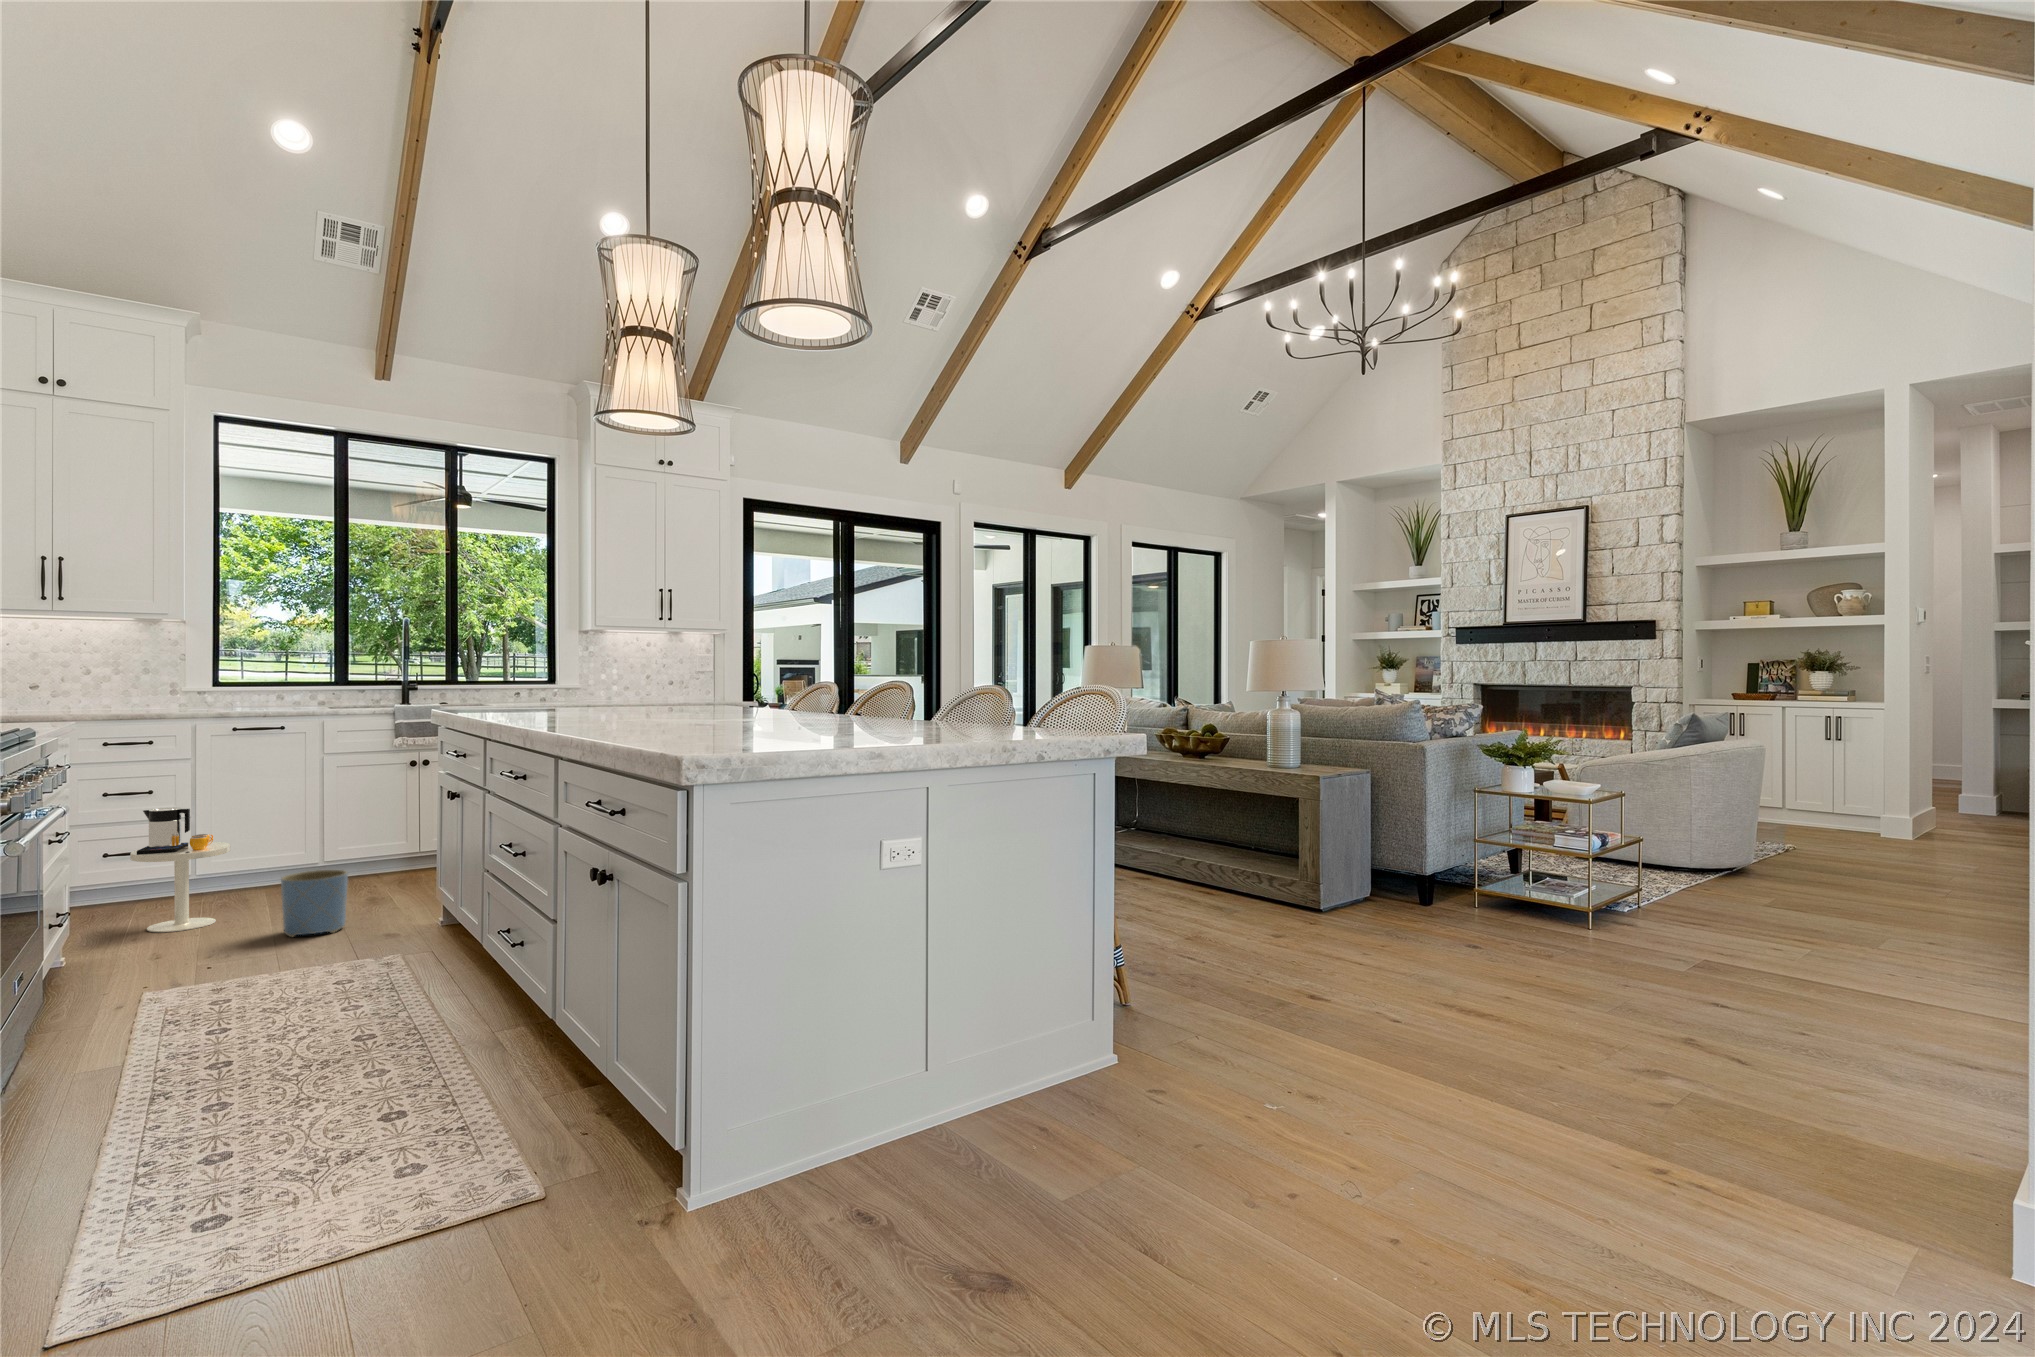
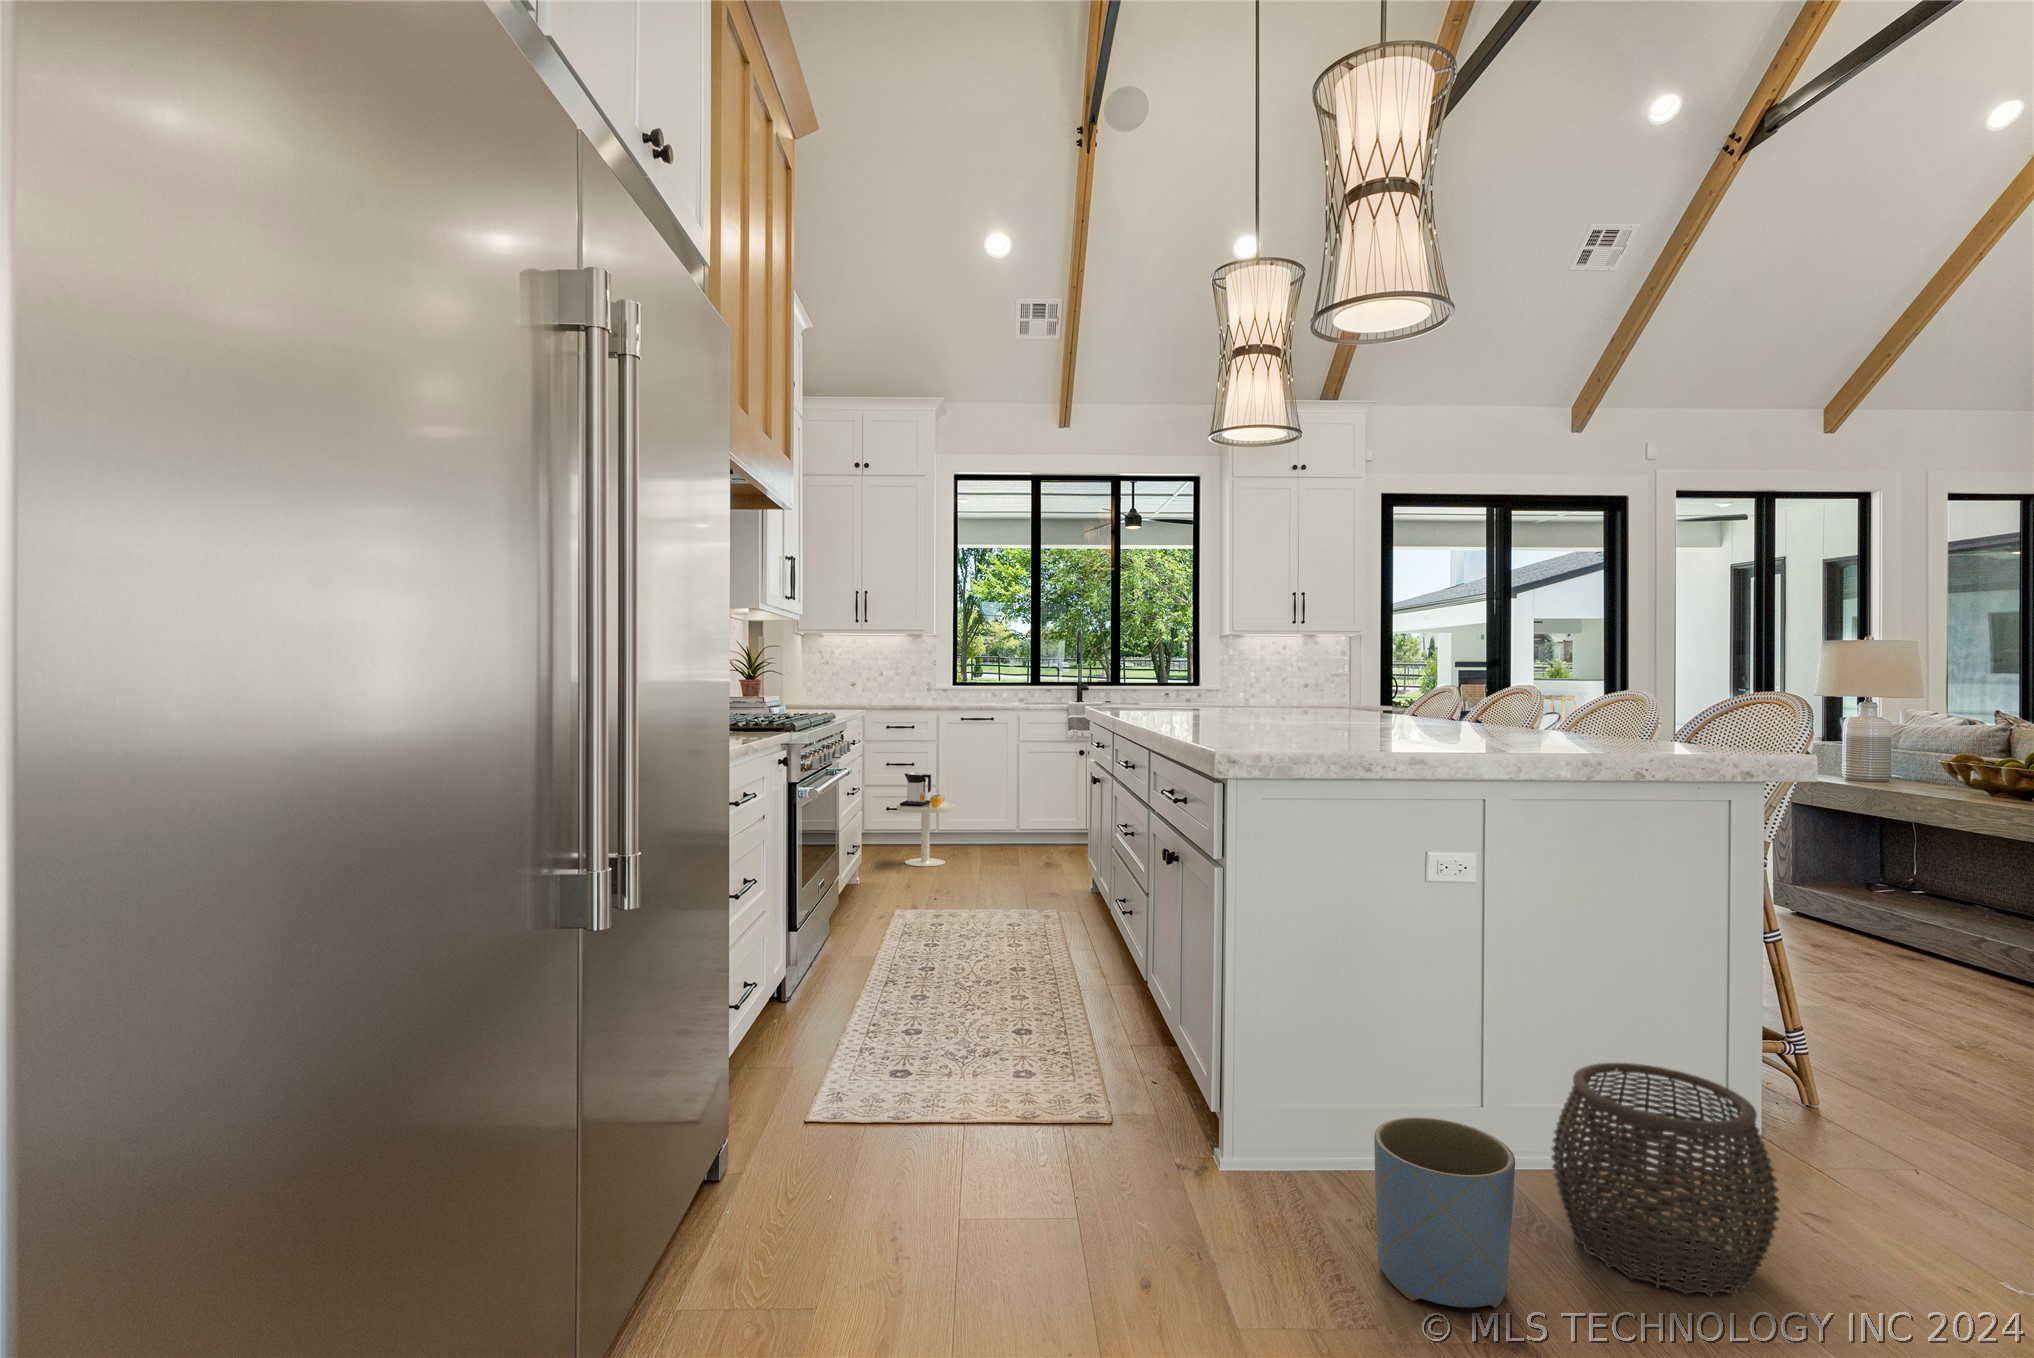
planter: present [281,870,348,937] -> present [1374,1117,1515,1308]
woven basket: none [987,1000,1147,1186] -> present [1552,1063,1780,1296]

